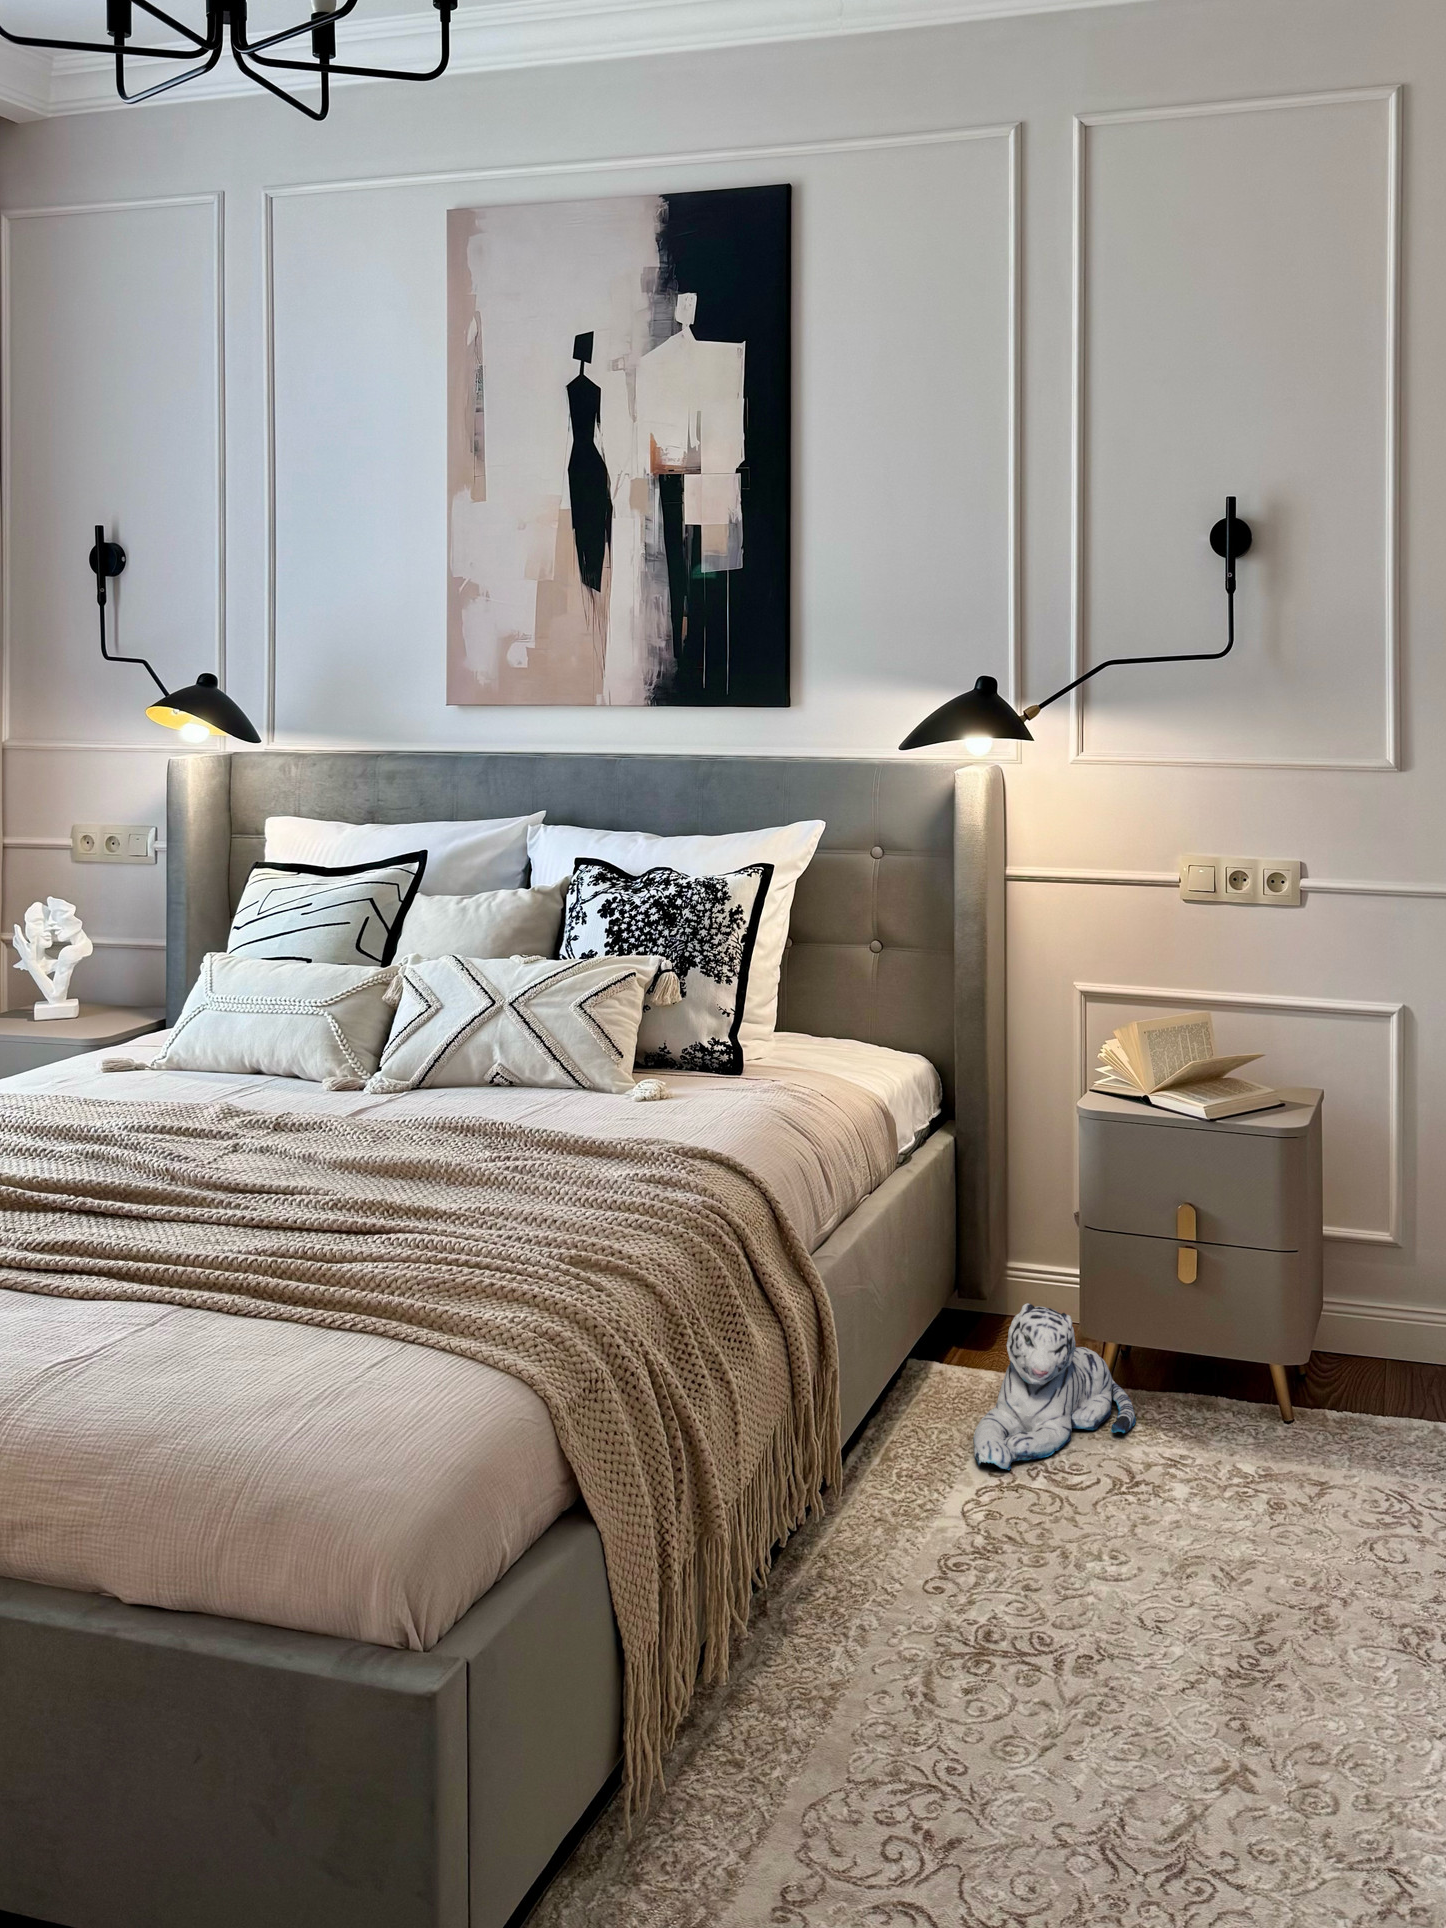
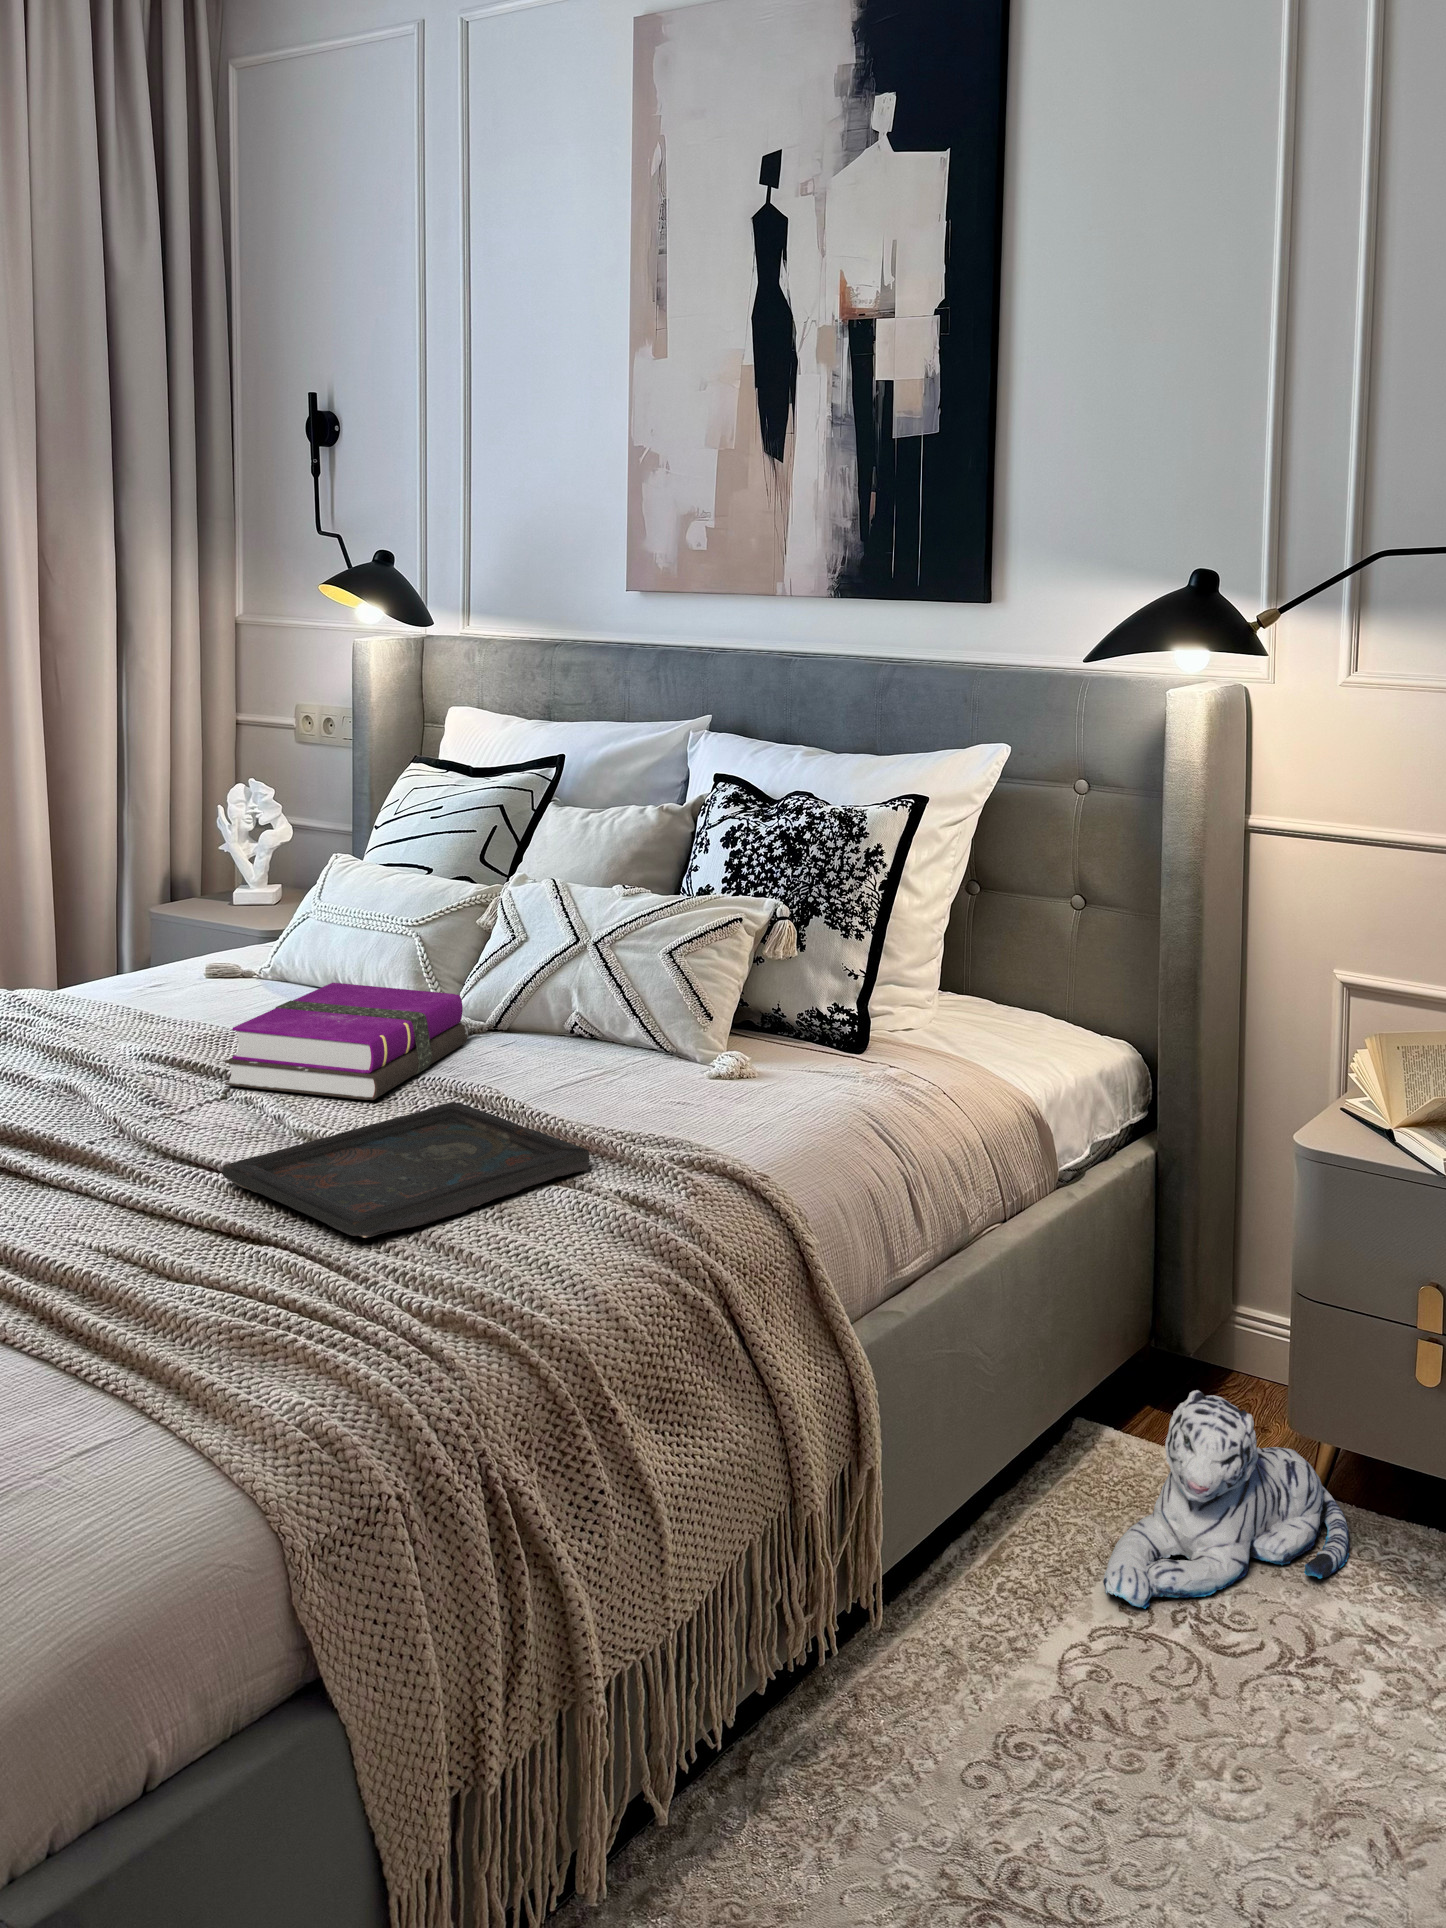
hardback book: none [236,1050,417,1137] -> present [225,983,468,1100]
tray: none [313,1128,601,1219] -> present [223,1102,589,1238]

